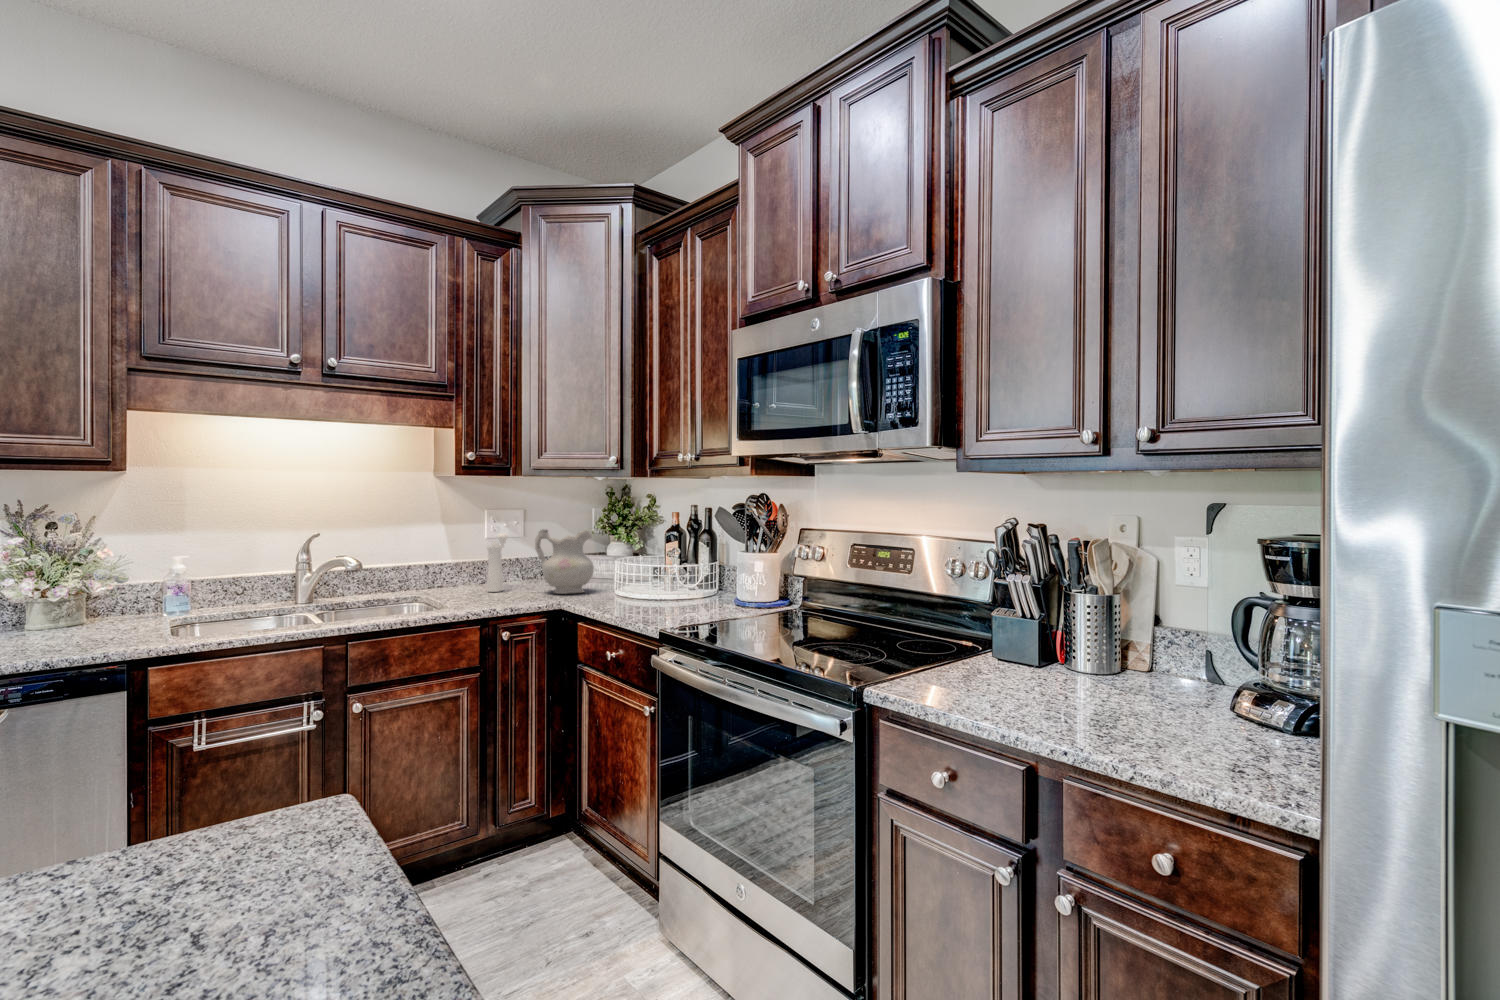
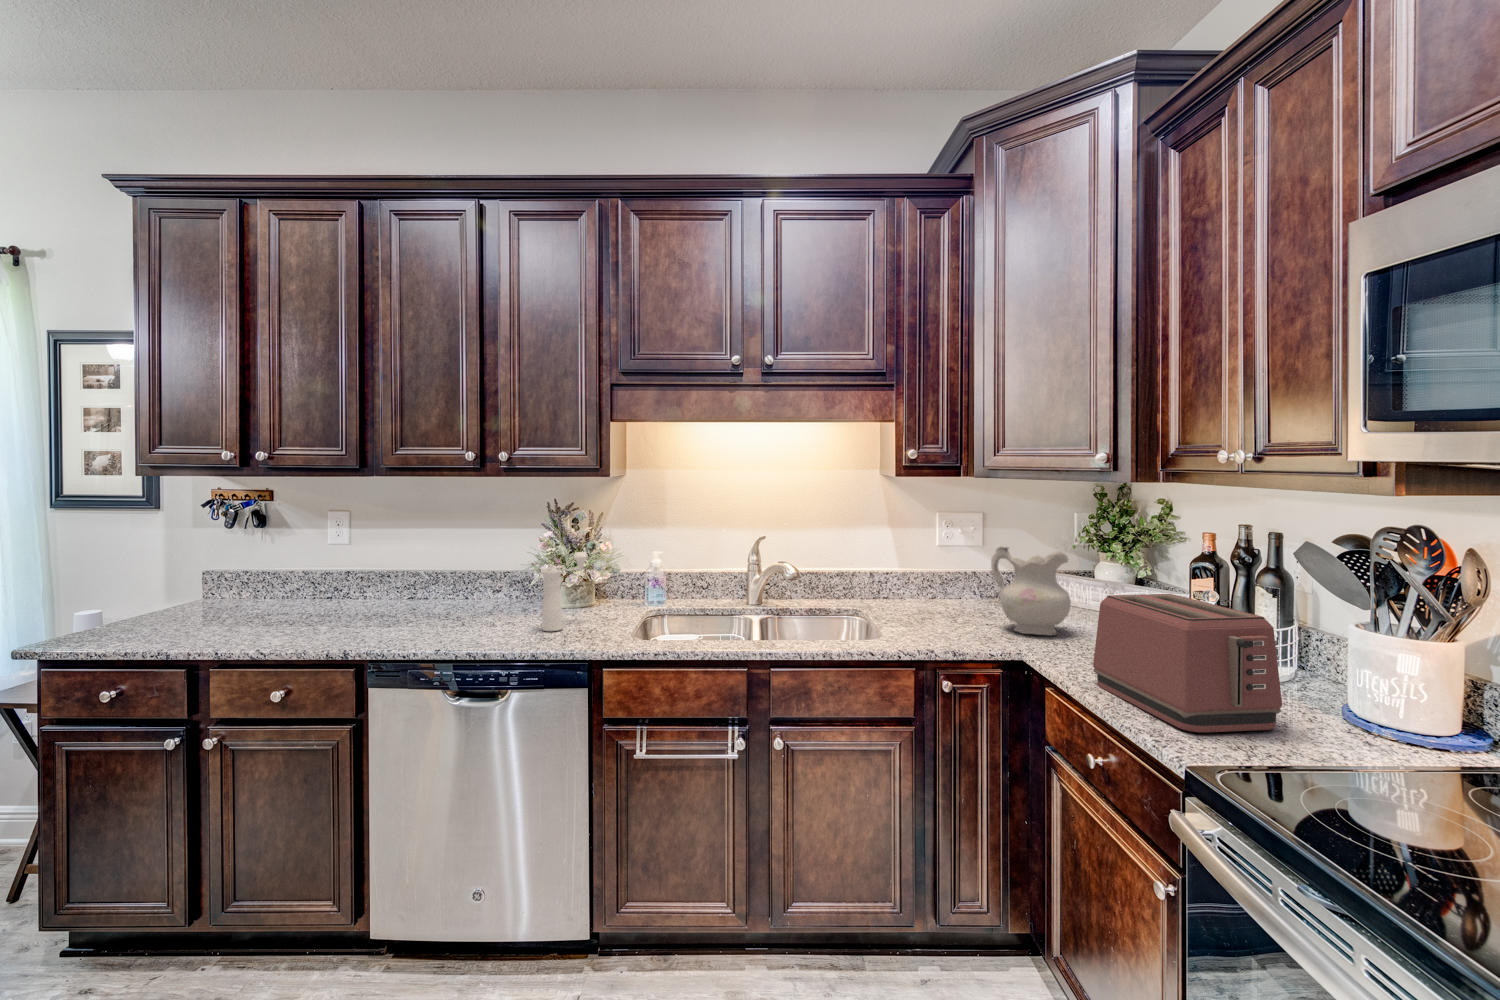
pepper mill: present [487,533,508,592] -> present [541,552,588,631]
toaster: none [614,547,718,623] -> present [1093,594,1282,732]

